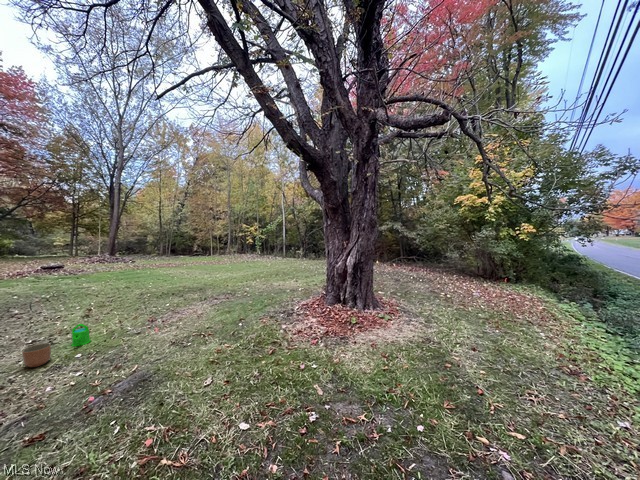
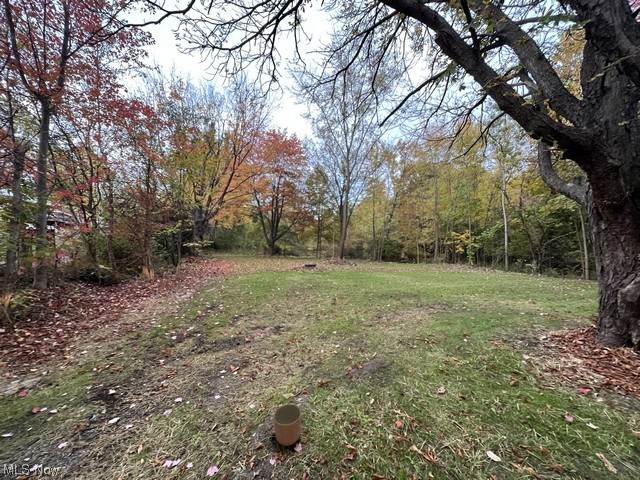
watering can: present [71,324,91,346] -> none [321,374,343,409]

